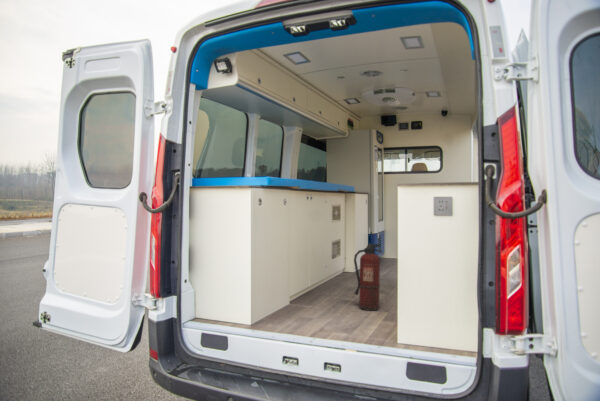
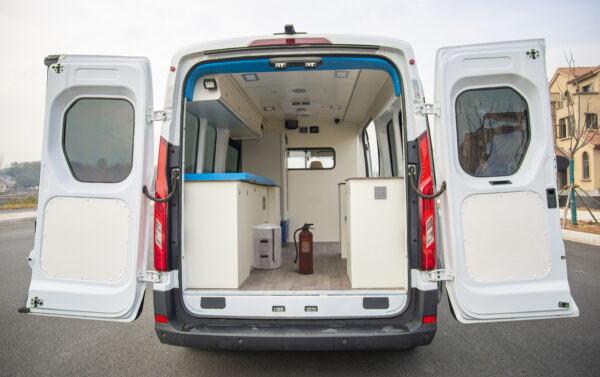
waste bin: none [309,239,346,299] -> present [252,222,281,269]

